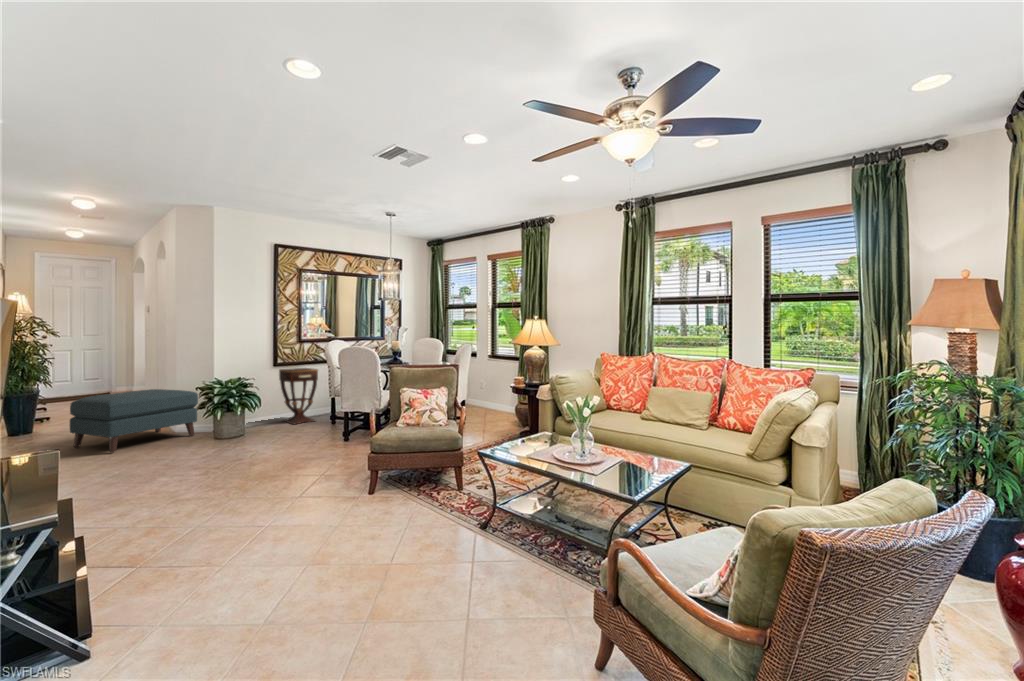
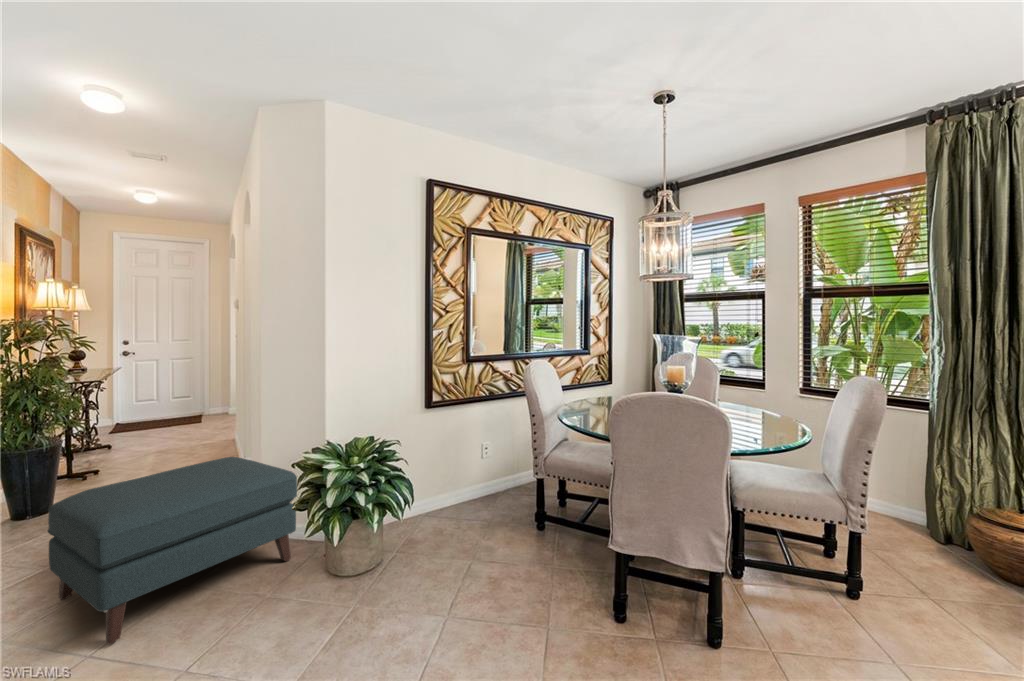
side table: present [279,368,318,424] -> none [435,409,506,526]

